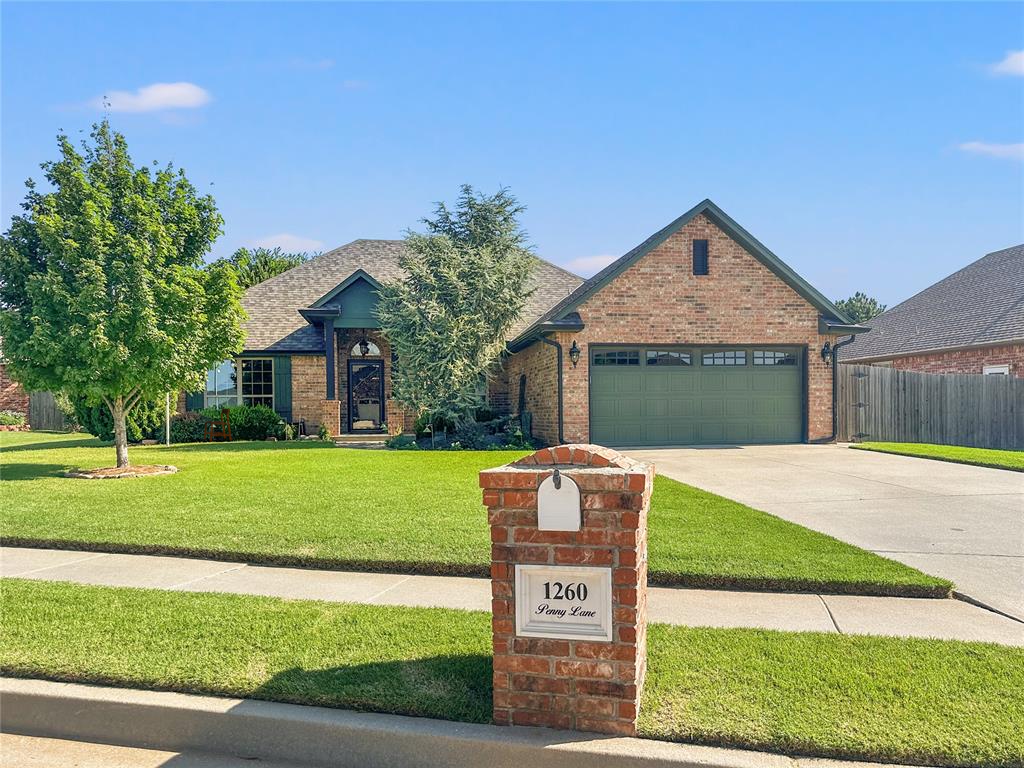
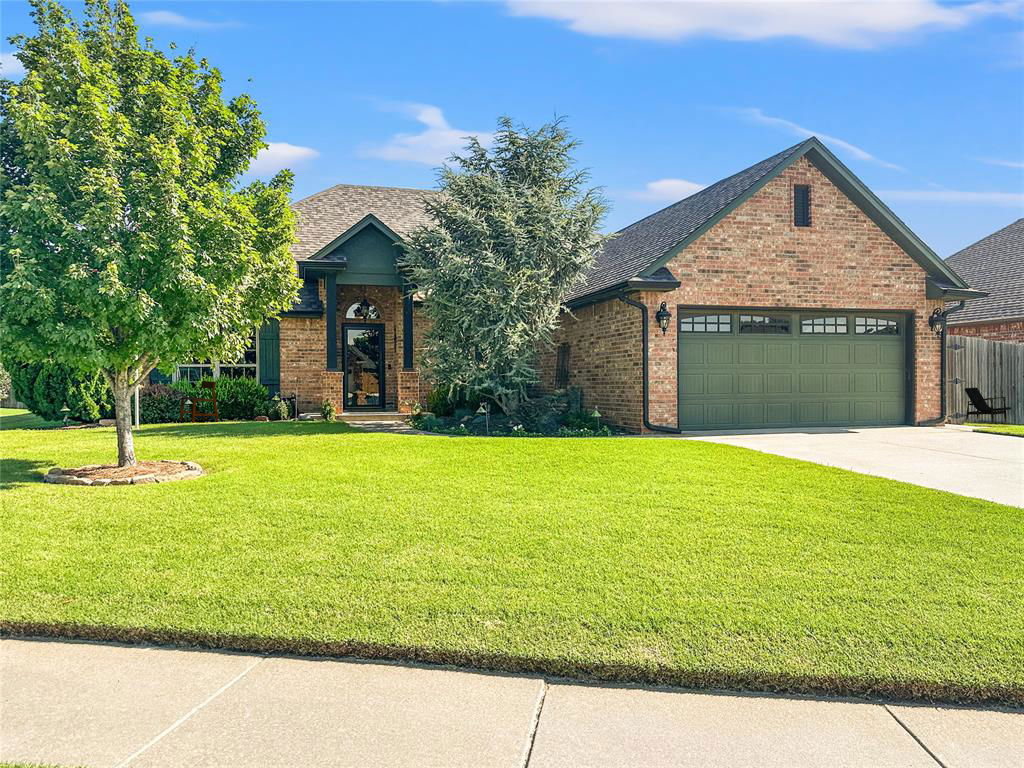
lounge chair: none [862,411,903,443] -> present [965,387,1011,423]

